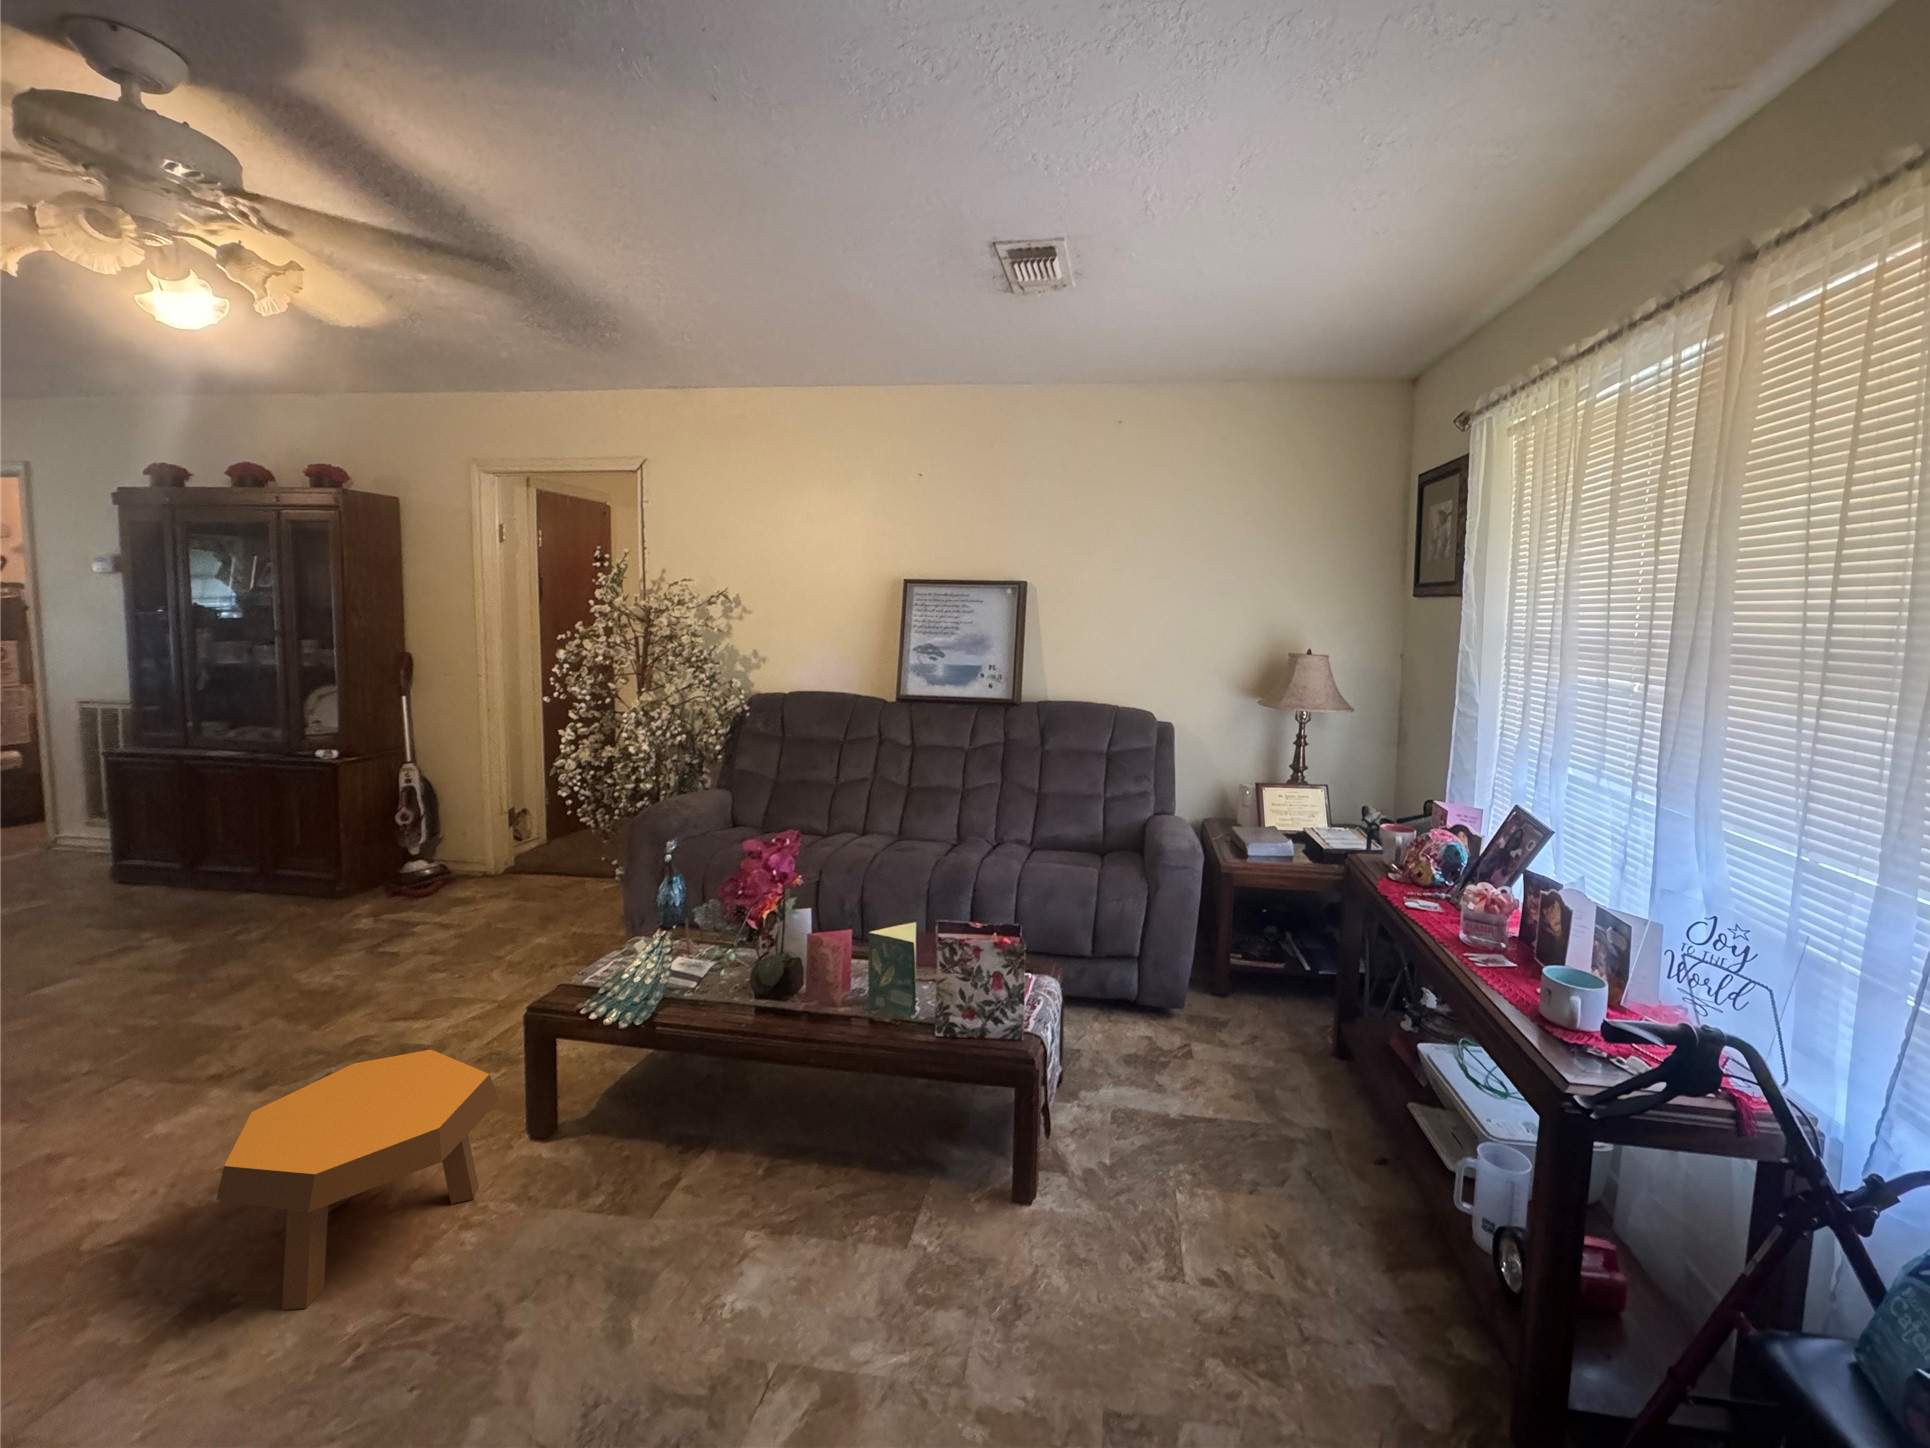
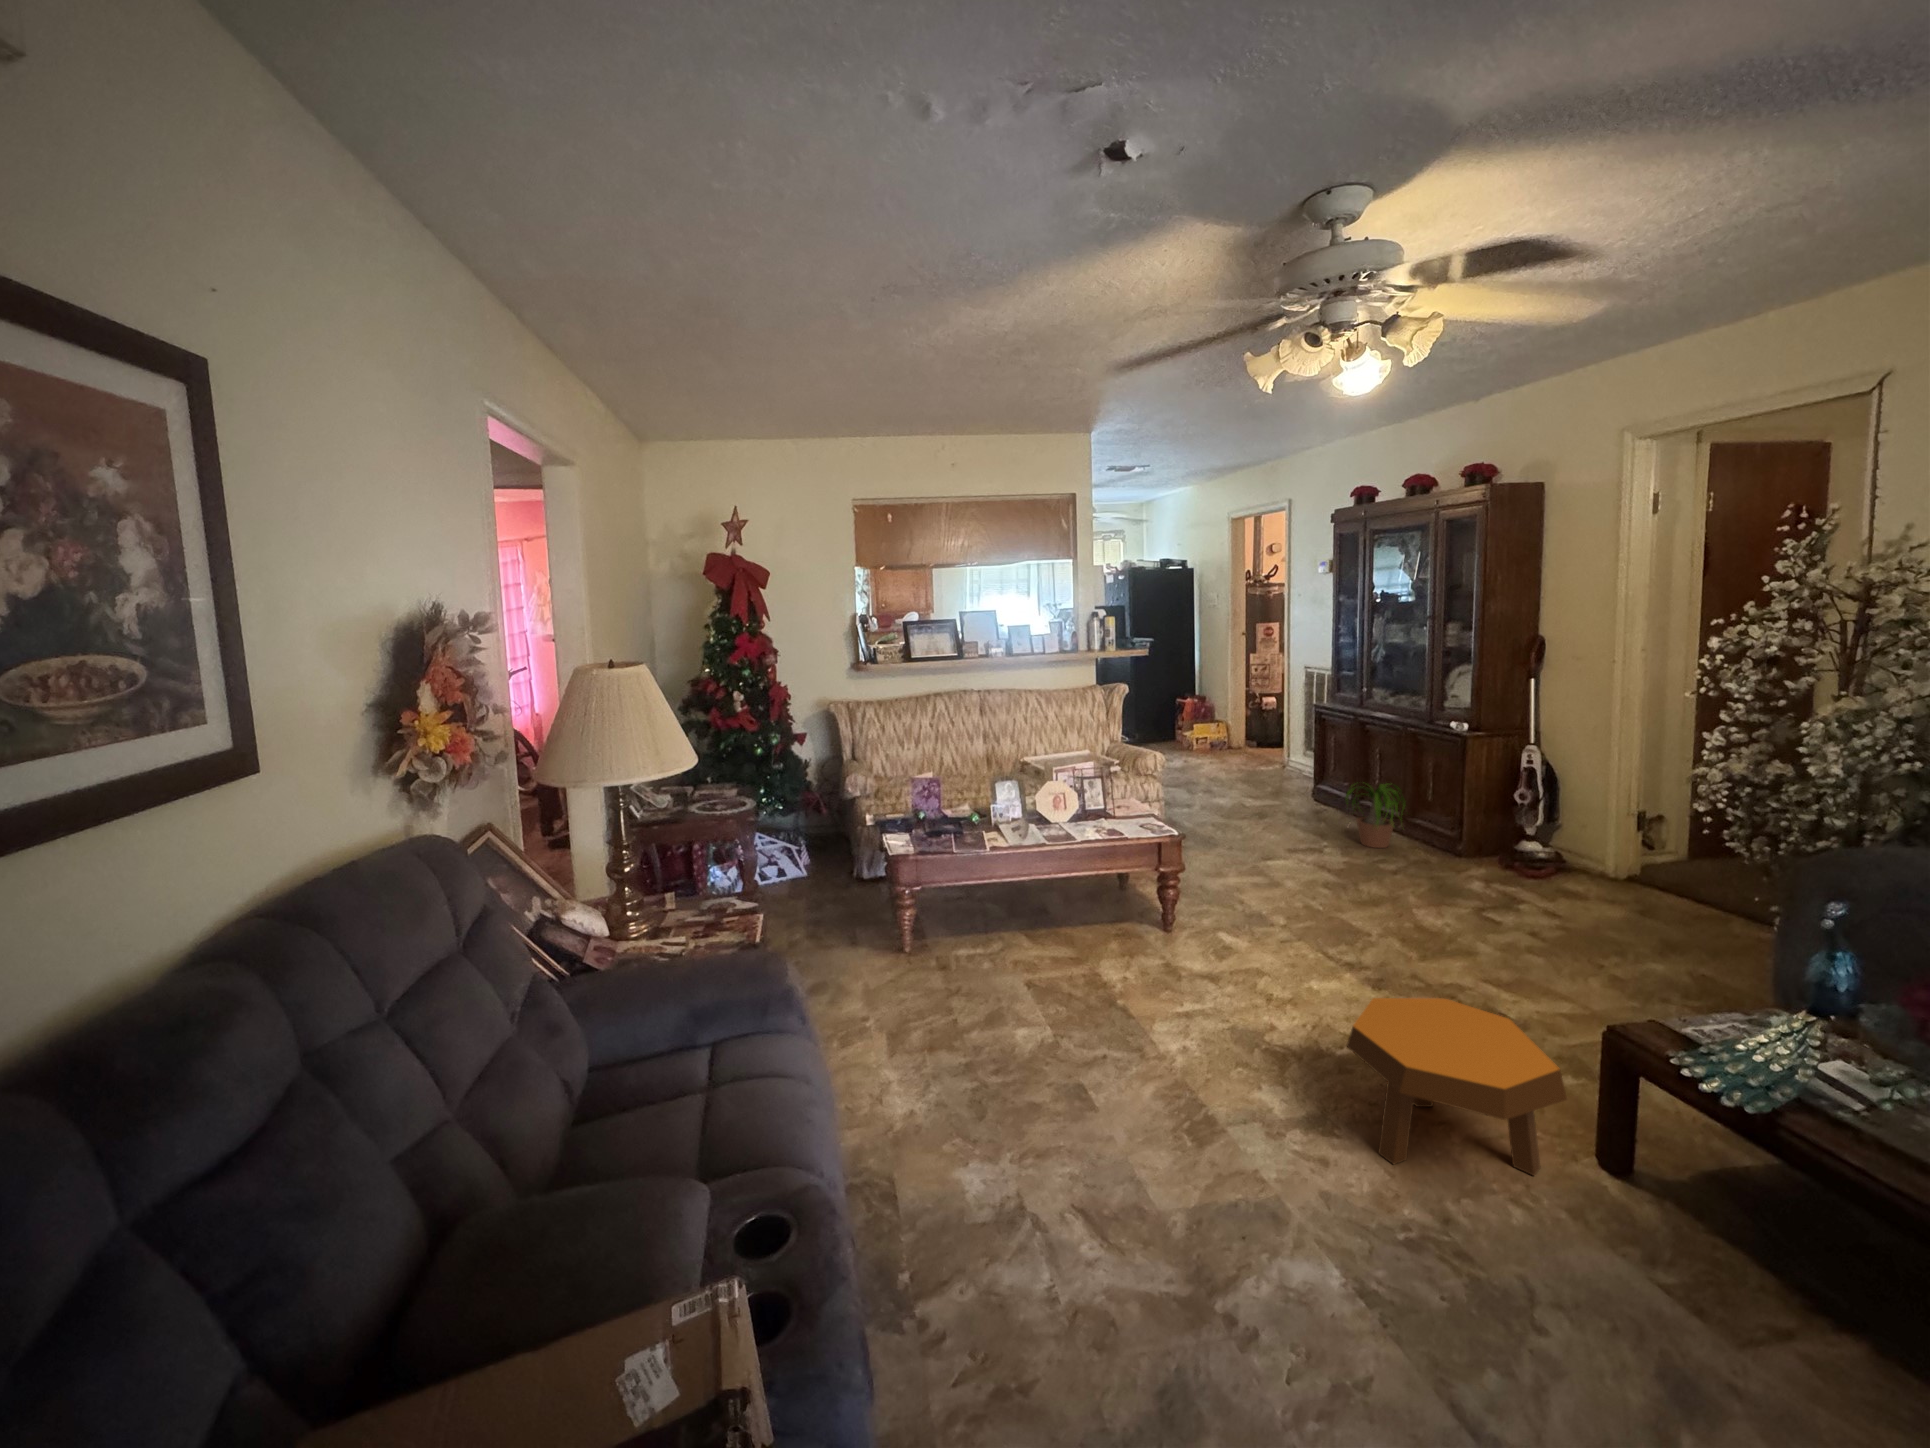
potted plant: none [142,836,277,923] -> present [1345,784,1406,848]

